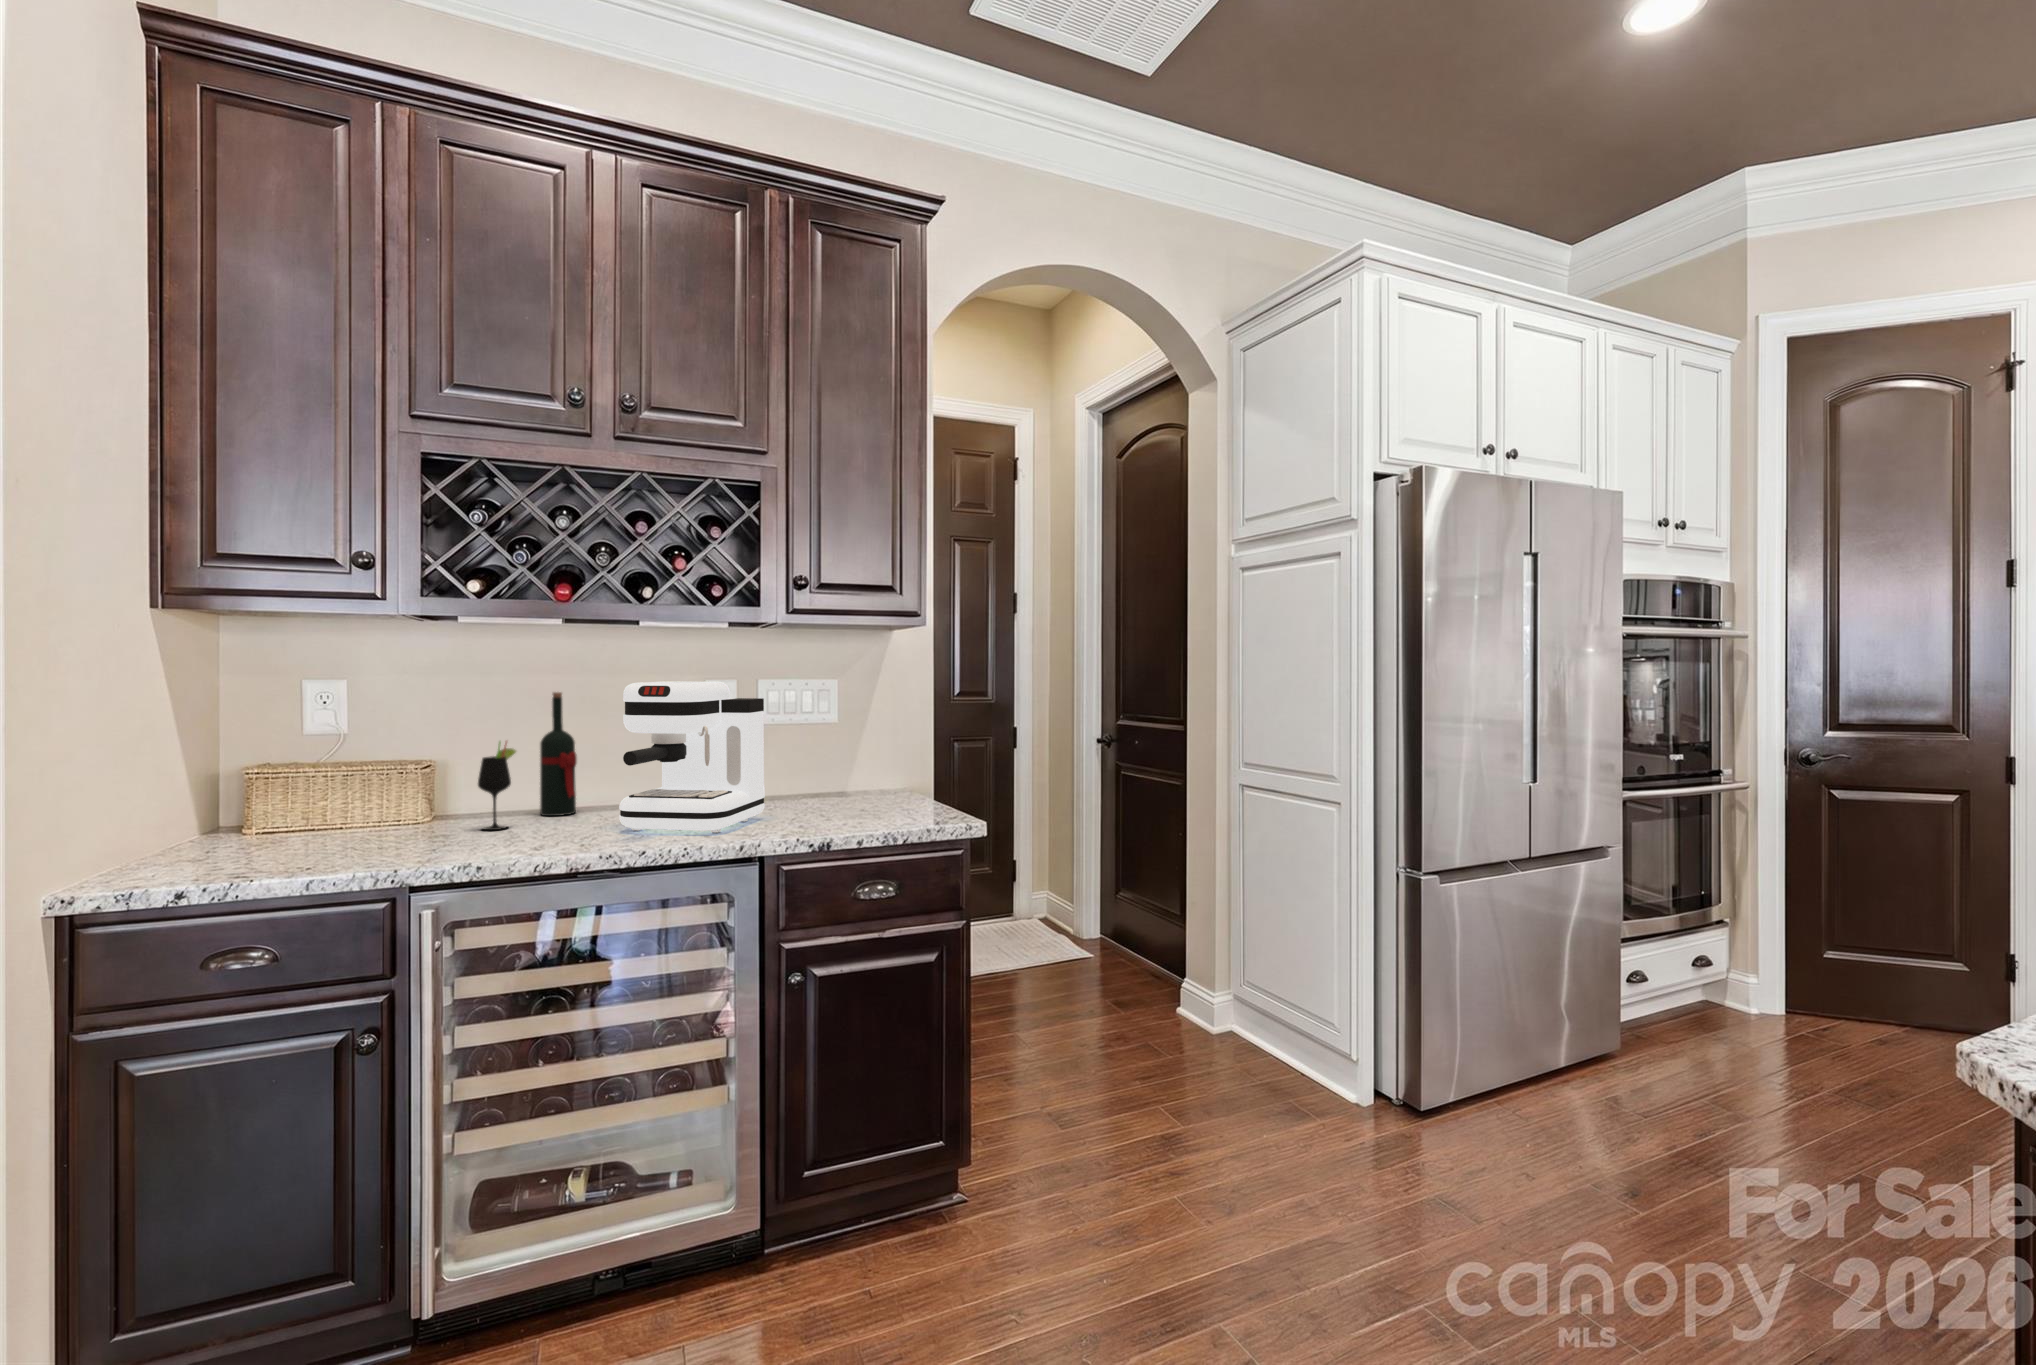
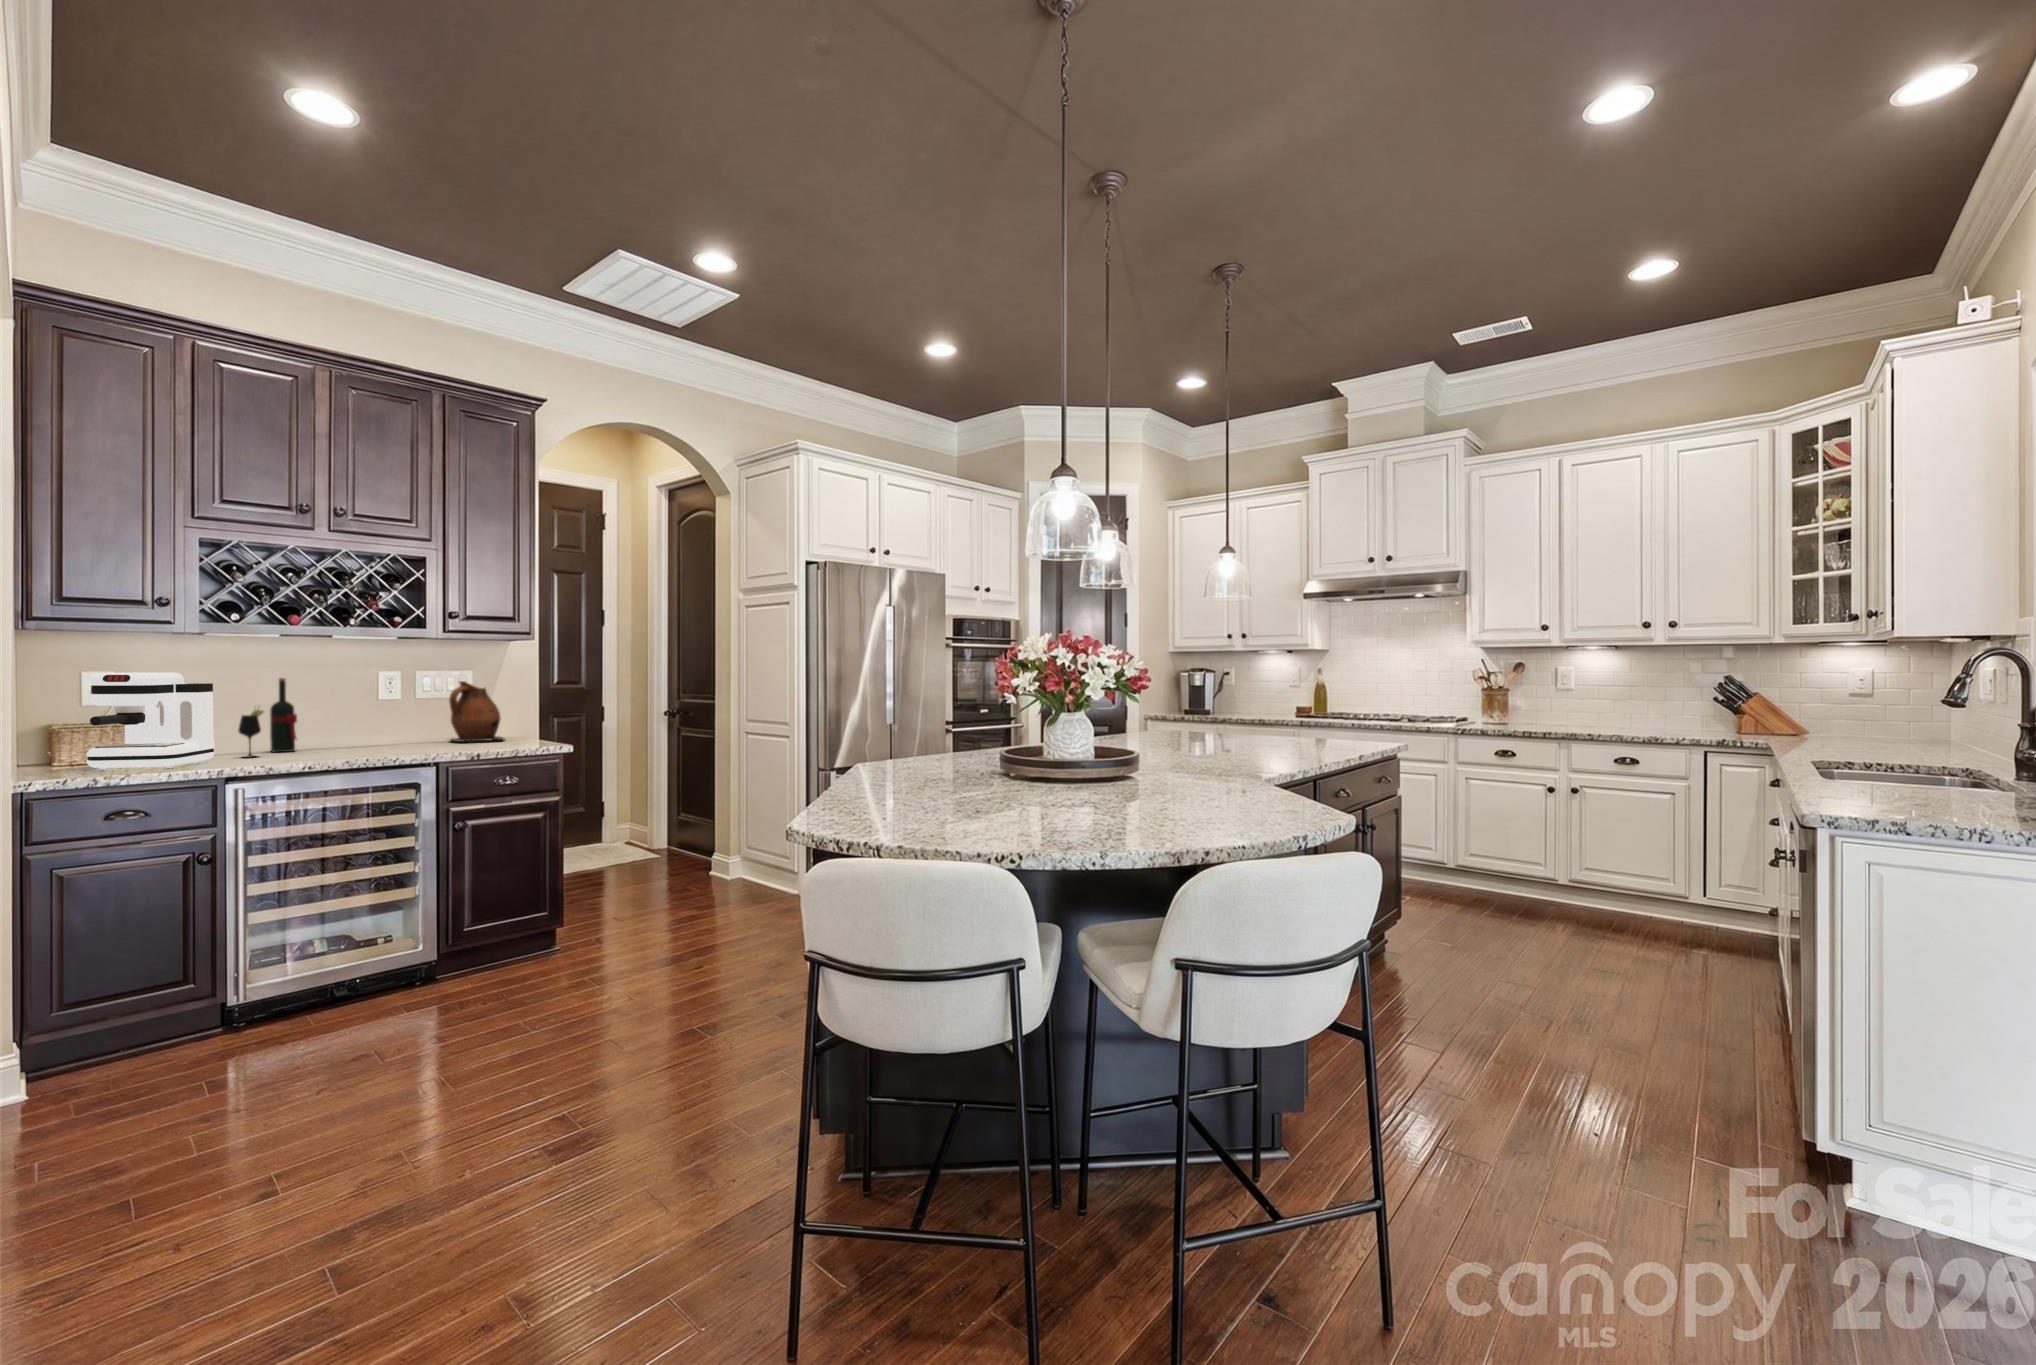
coffee maker: present [619,681,765,833] -> present [86,672,214,770]
ceramic pitcher: none [795,697,880,802] -> present [449,681,505,742]

